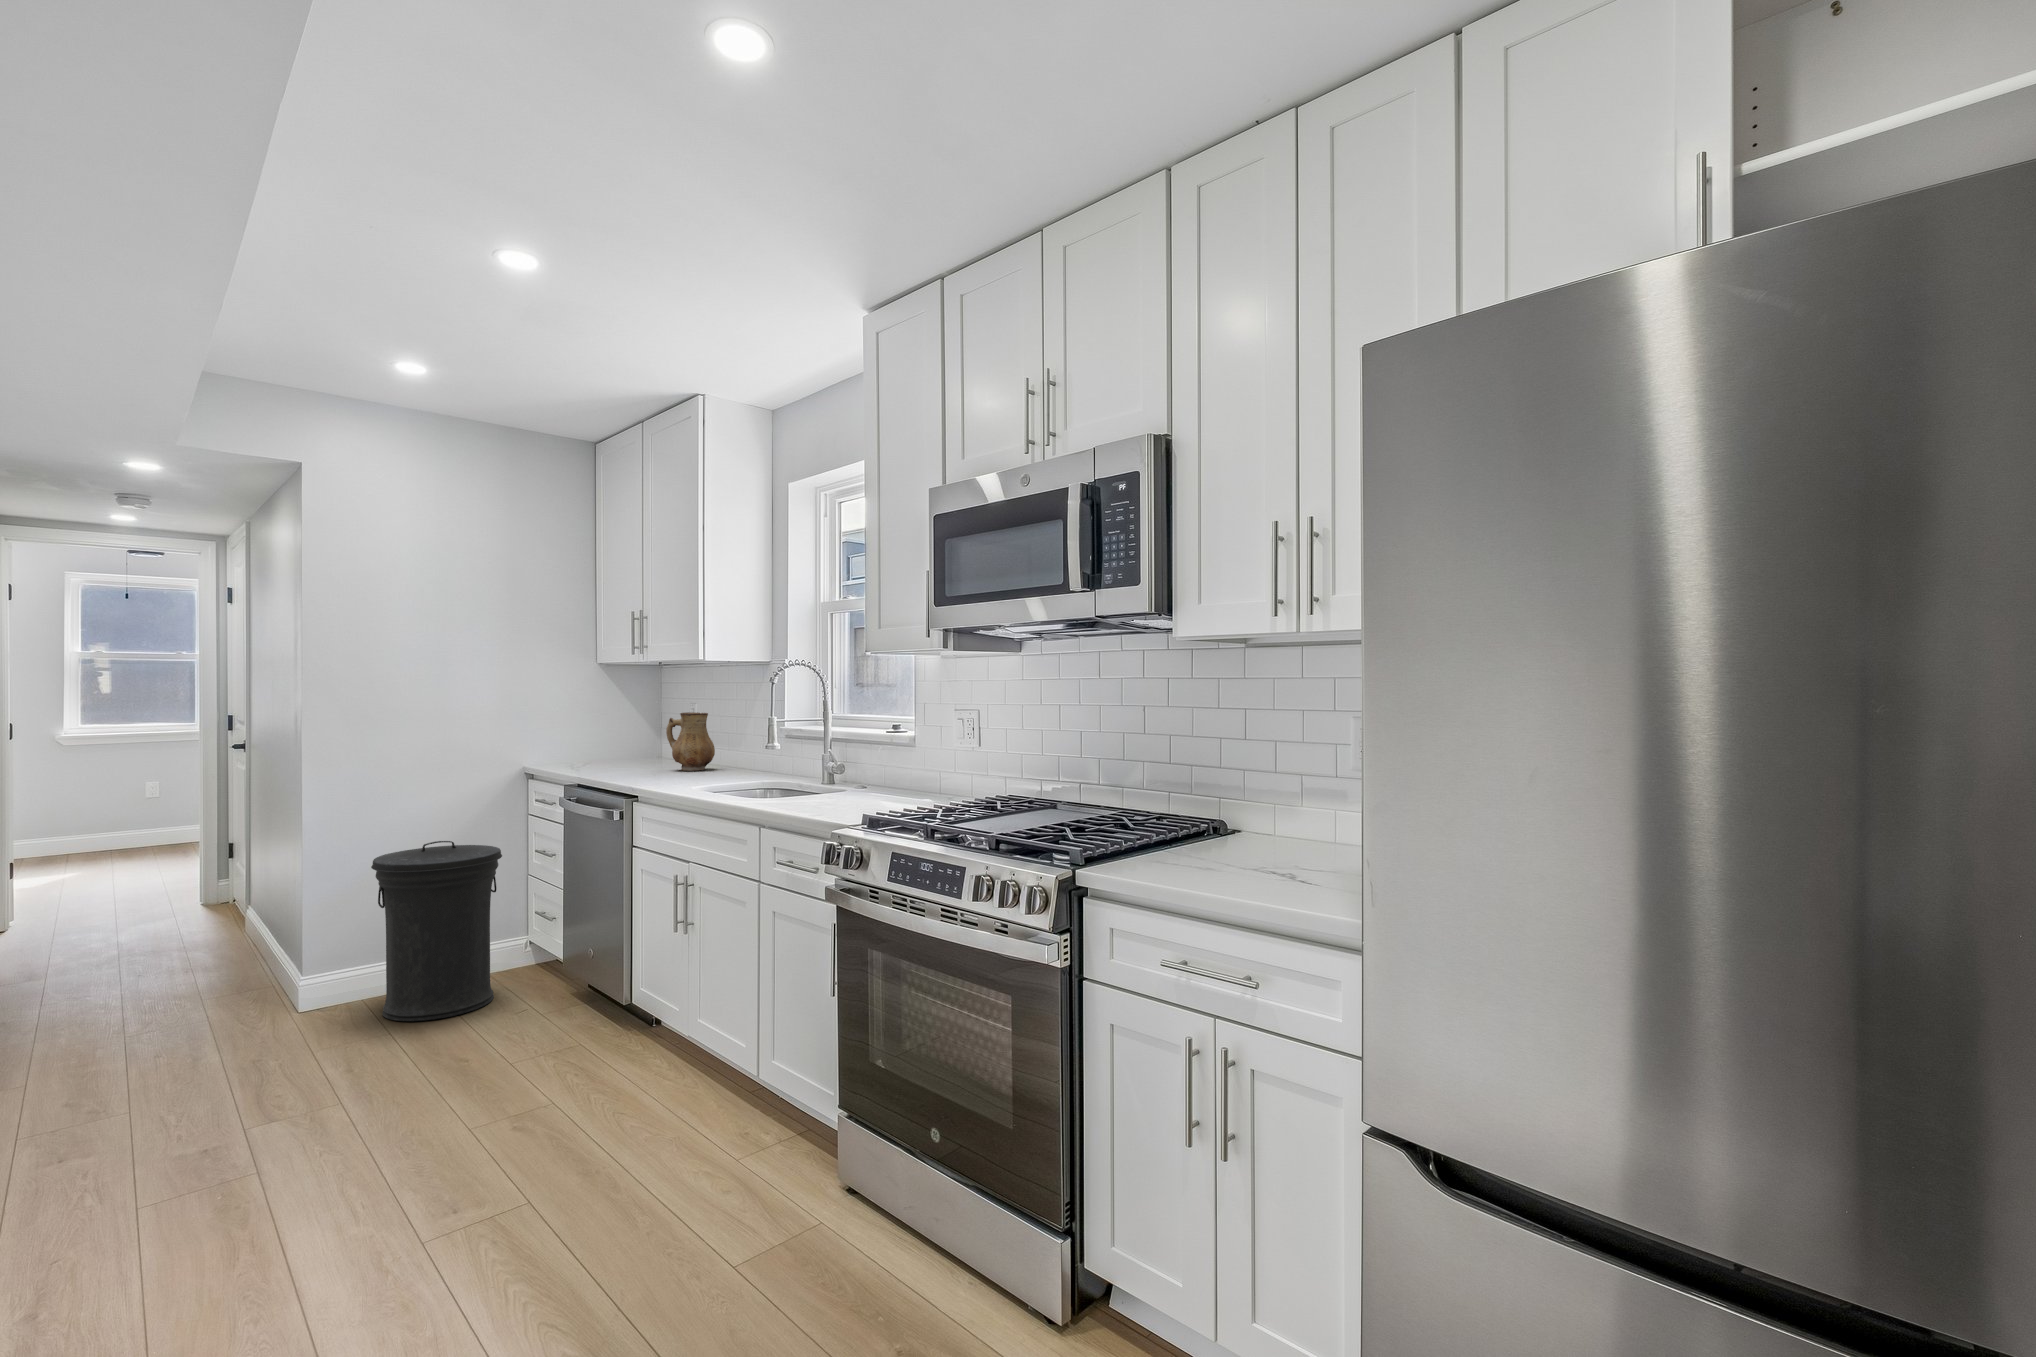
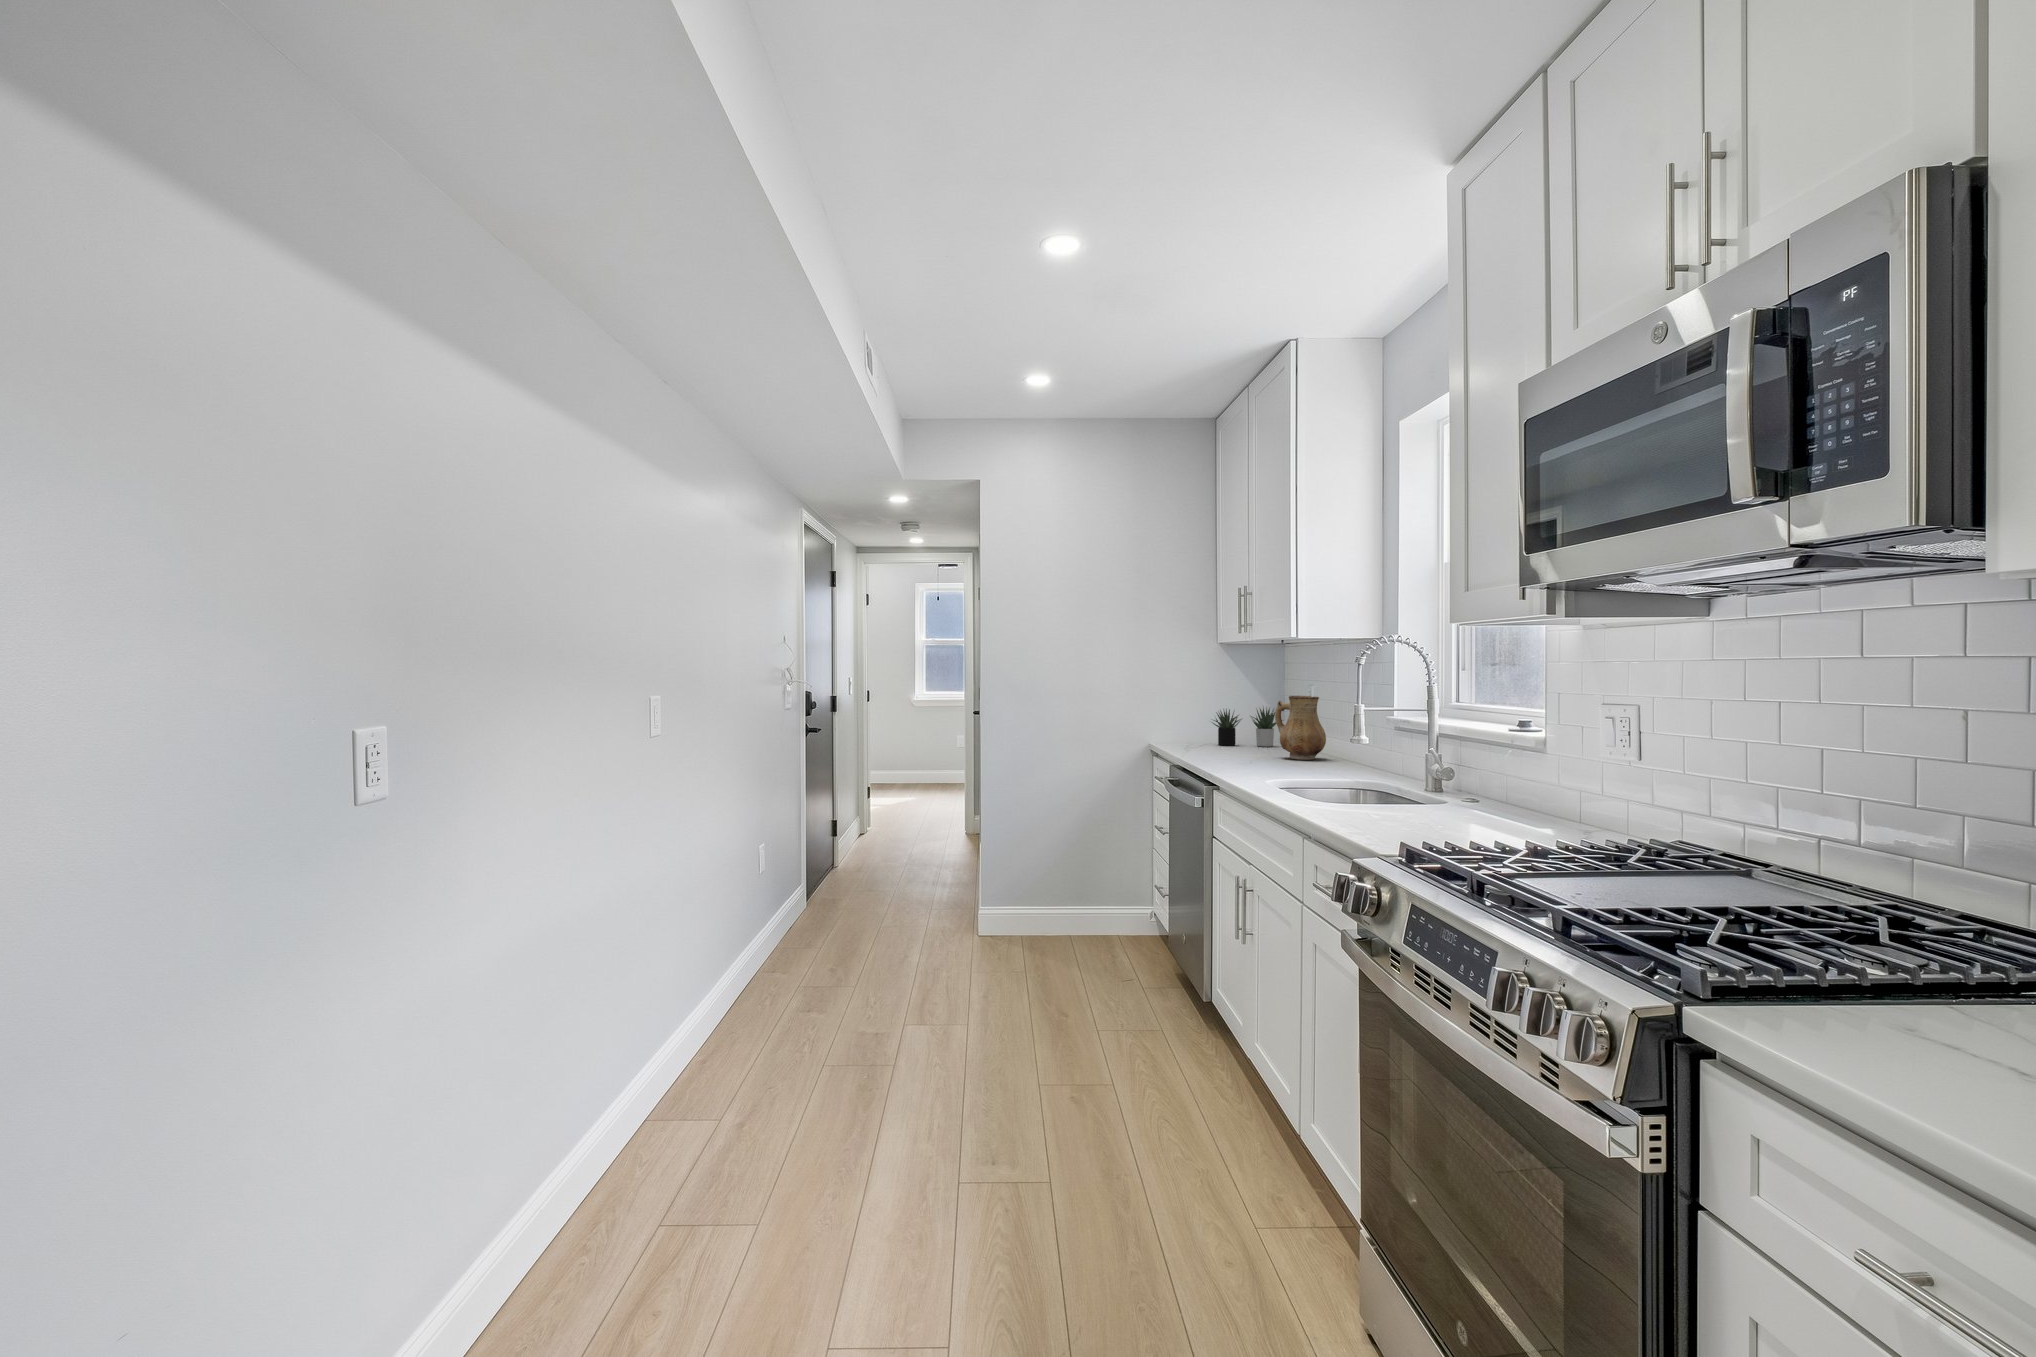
succulent plant: none [583,722,662,764] -> present [1213,707,1276,747]
trash can: present [371,841,502,1021] -> none [1018,807,1121,971]

